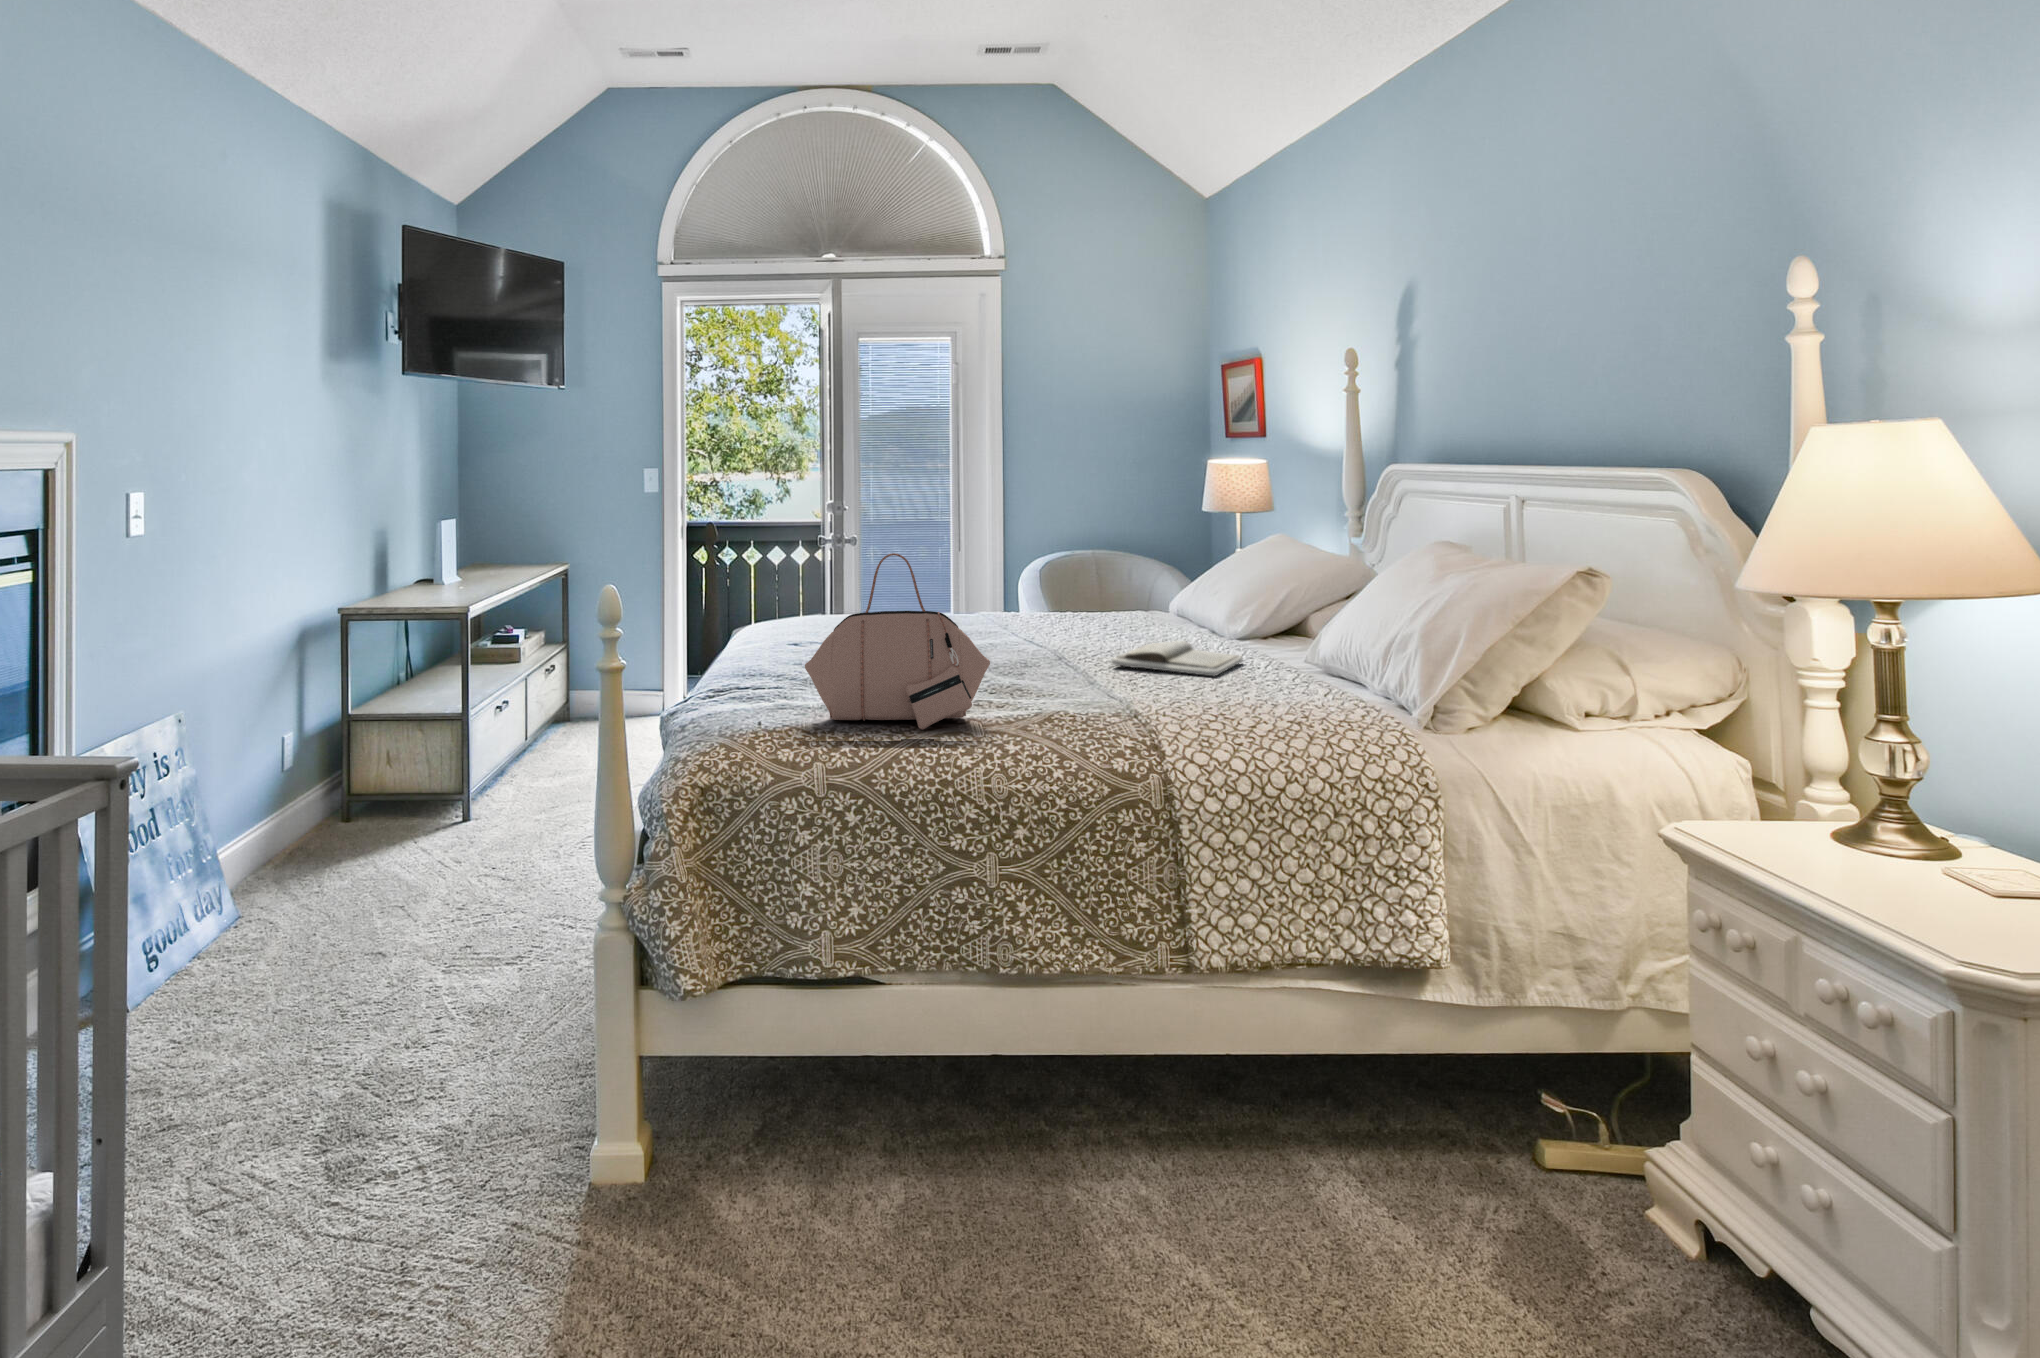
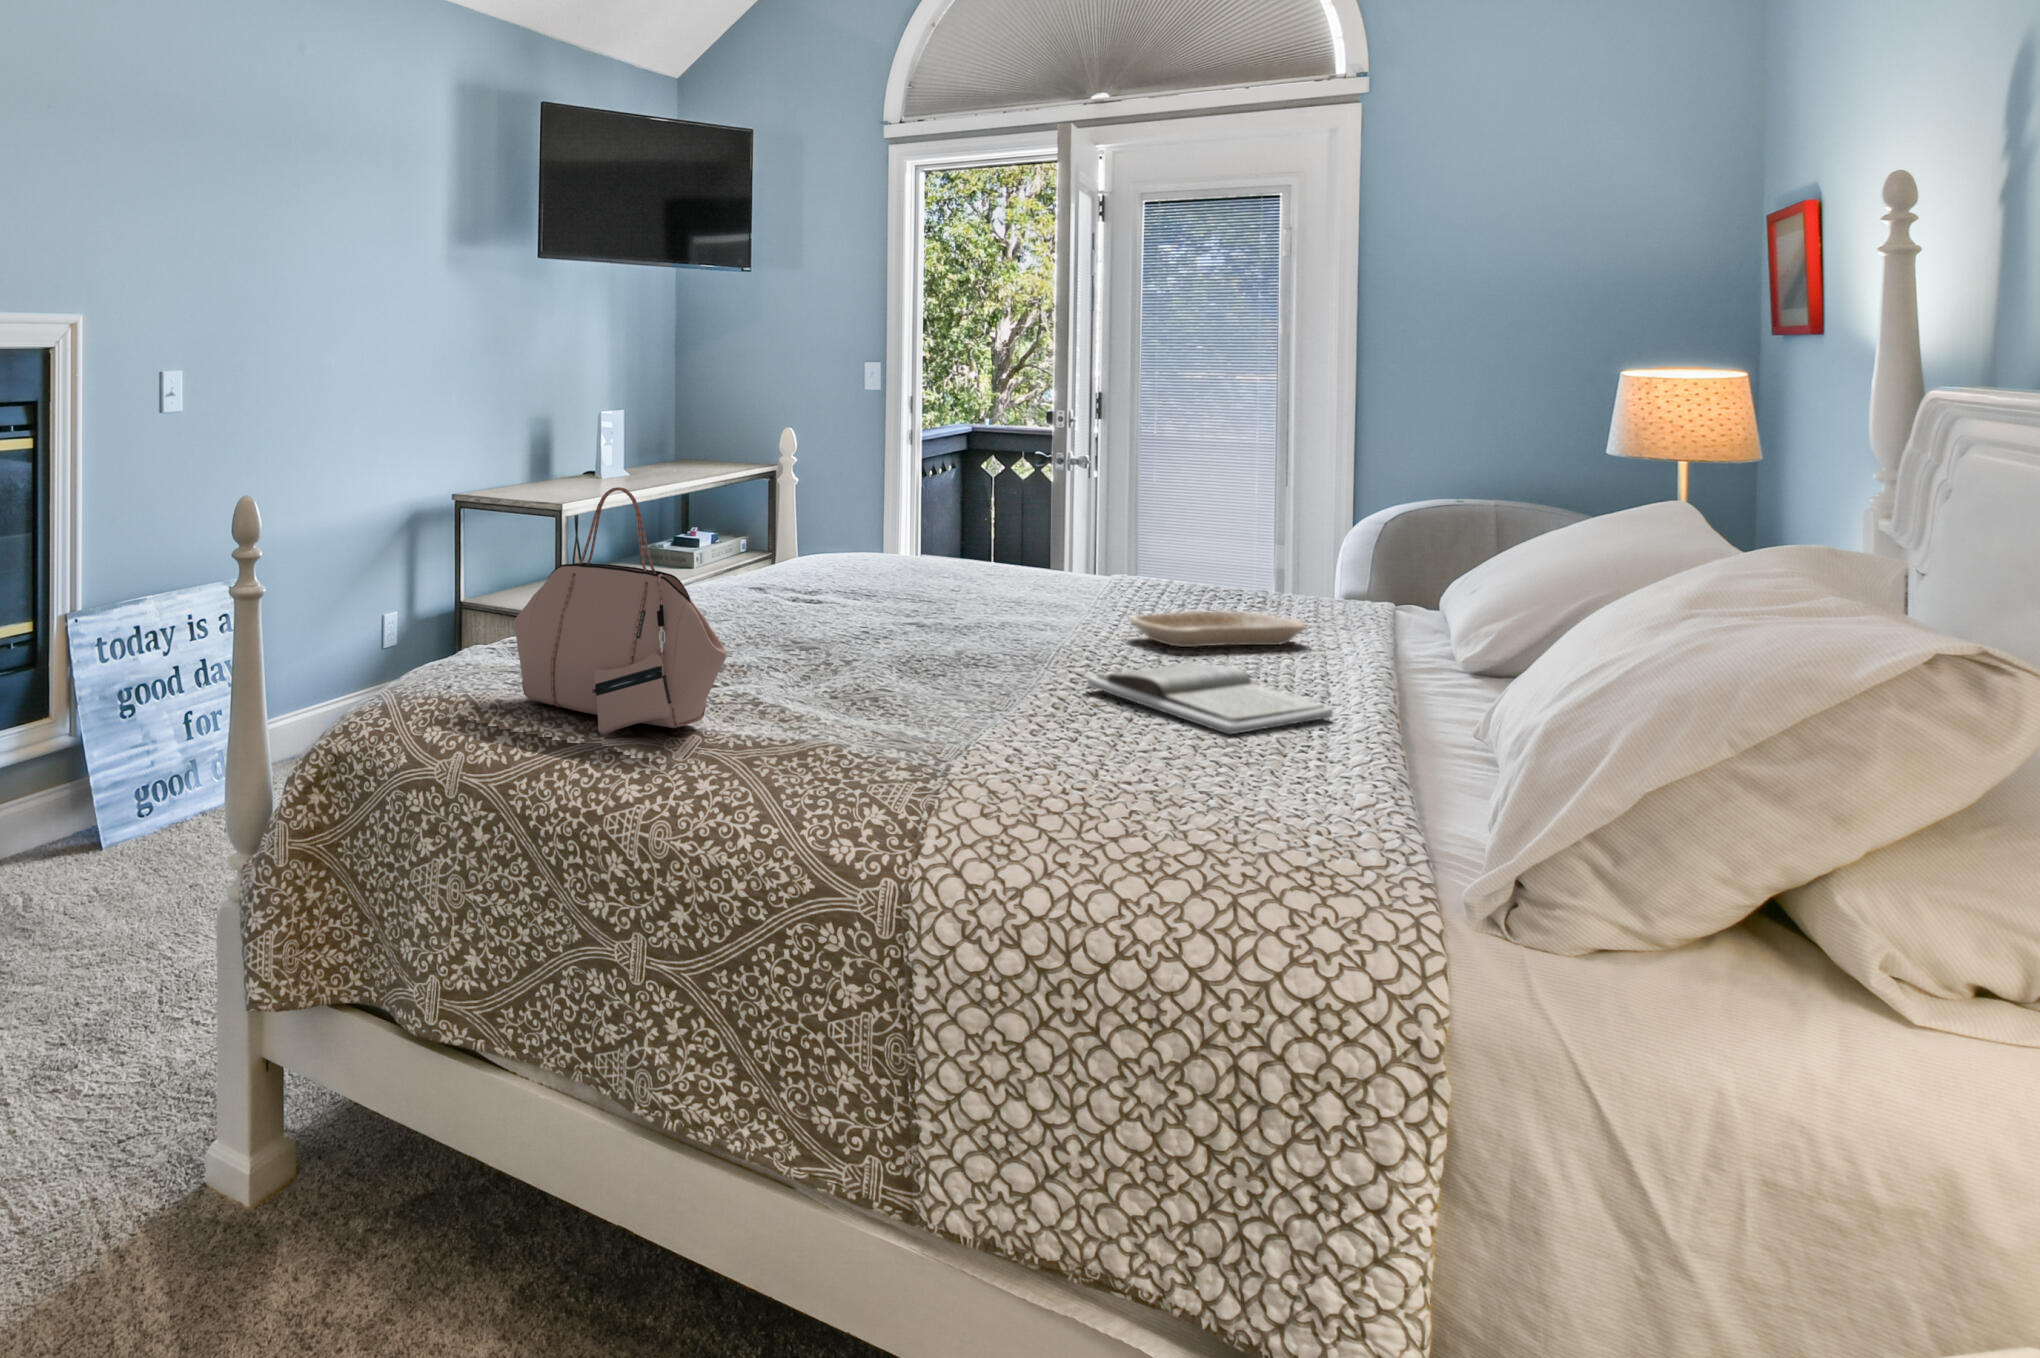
tray: none [1073,615,1164,640] -> present [1128,611,1307,647]

